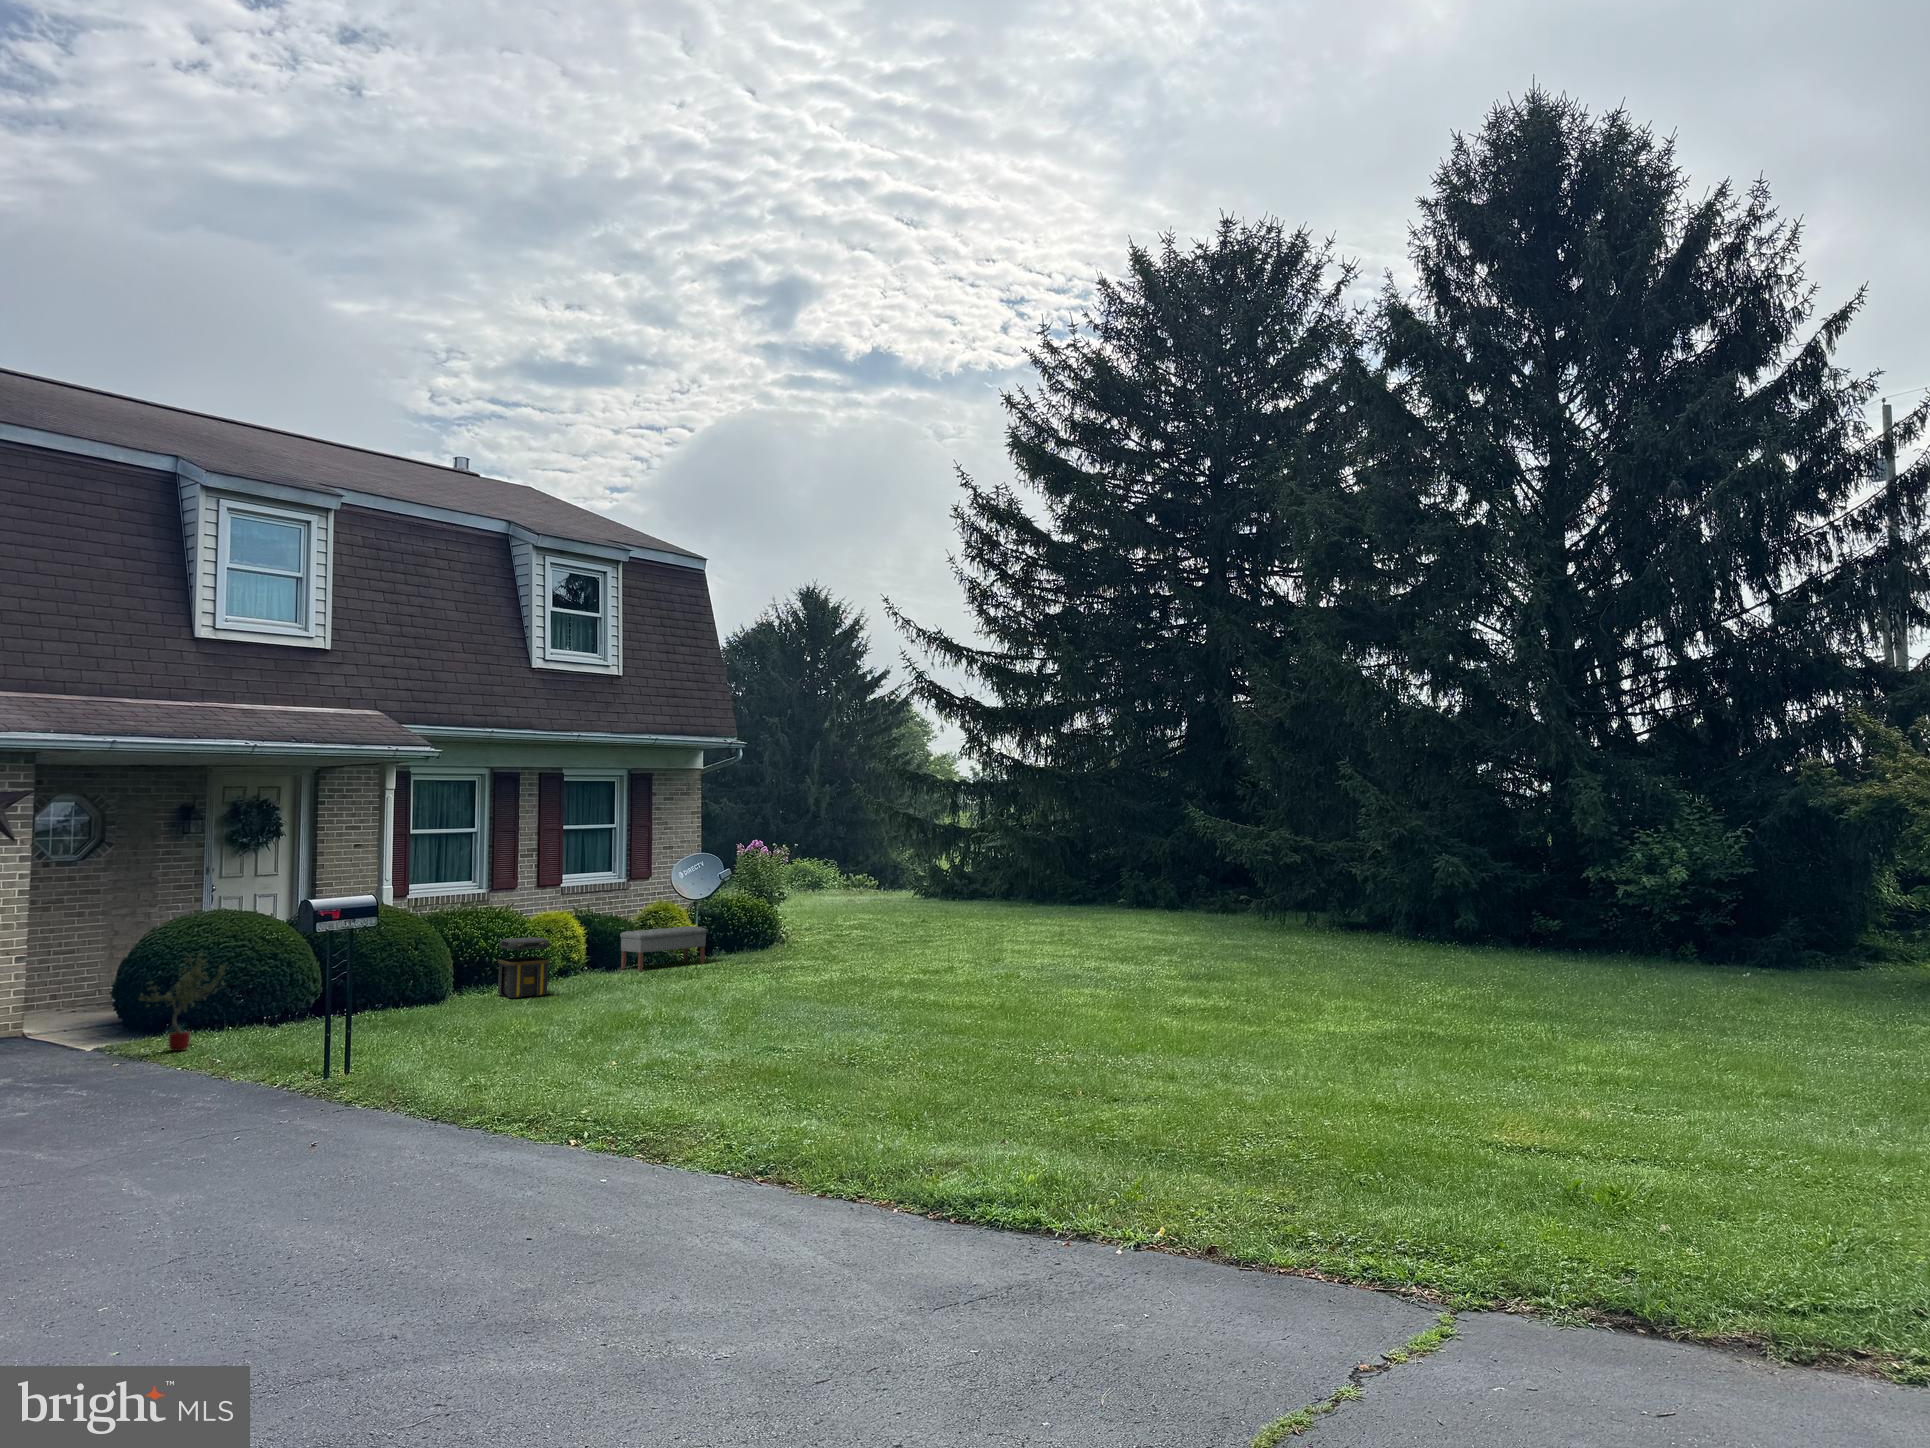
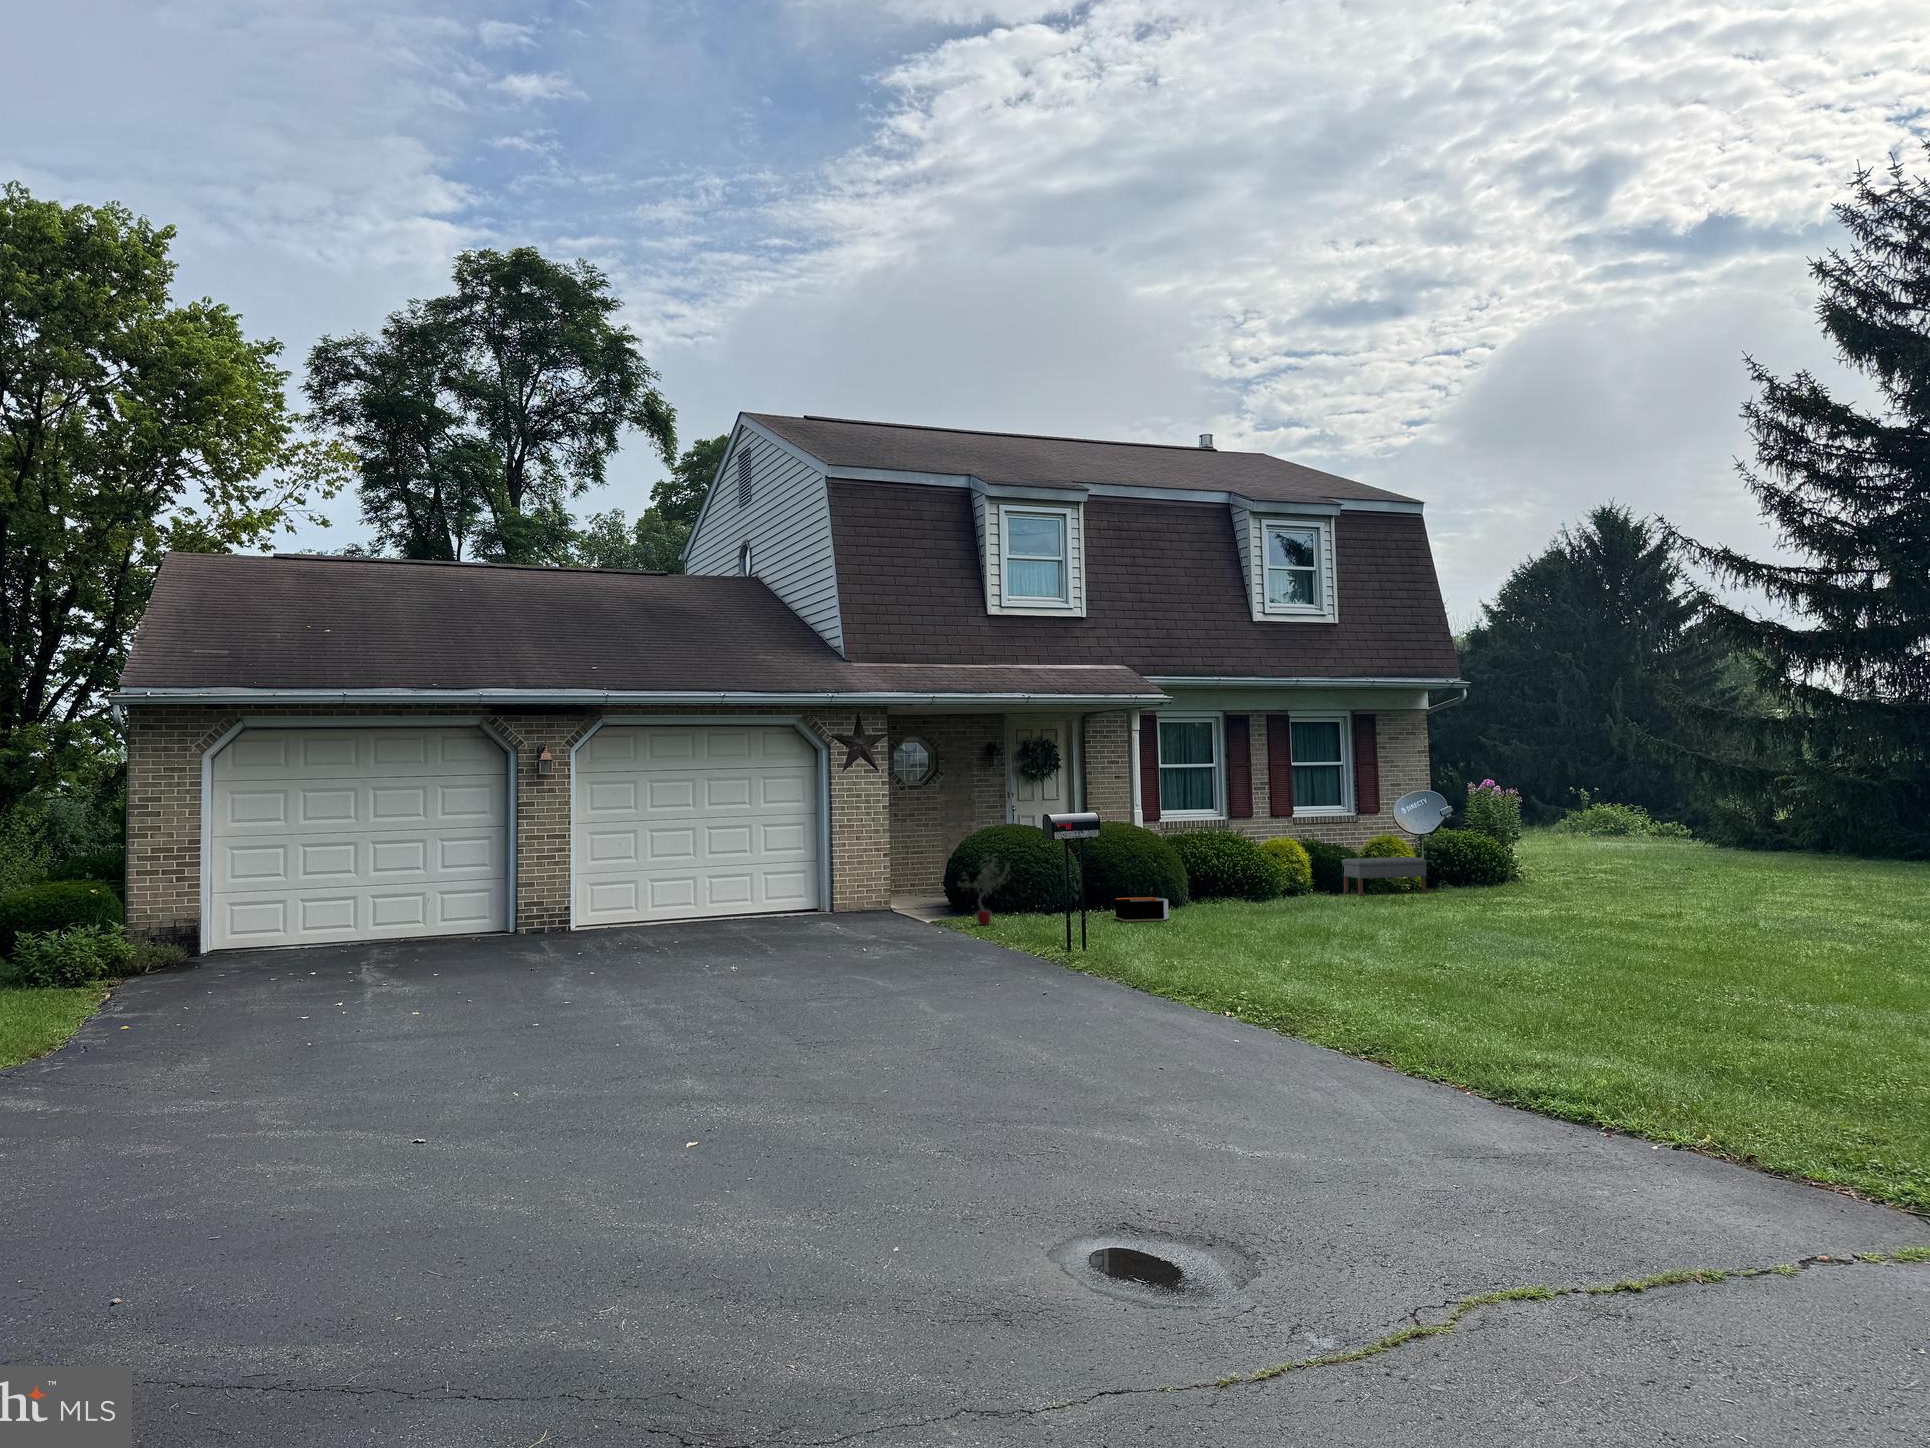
toolbox: present [498,937,550,998] -> none [1225,857,1267,909]
storage bin: none [367,994,438,1028] -> present [1115,897,1168,922]

